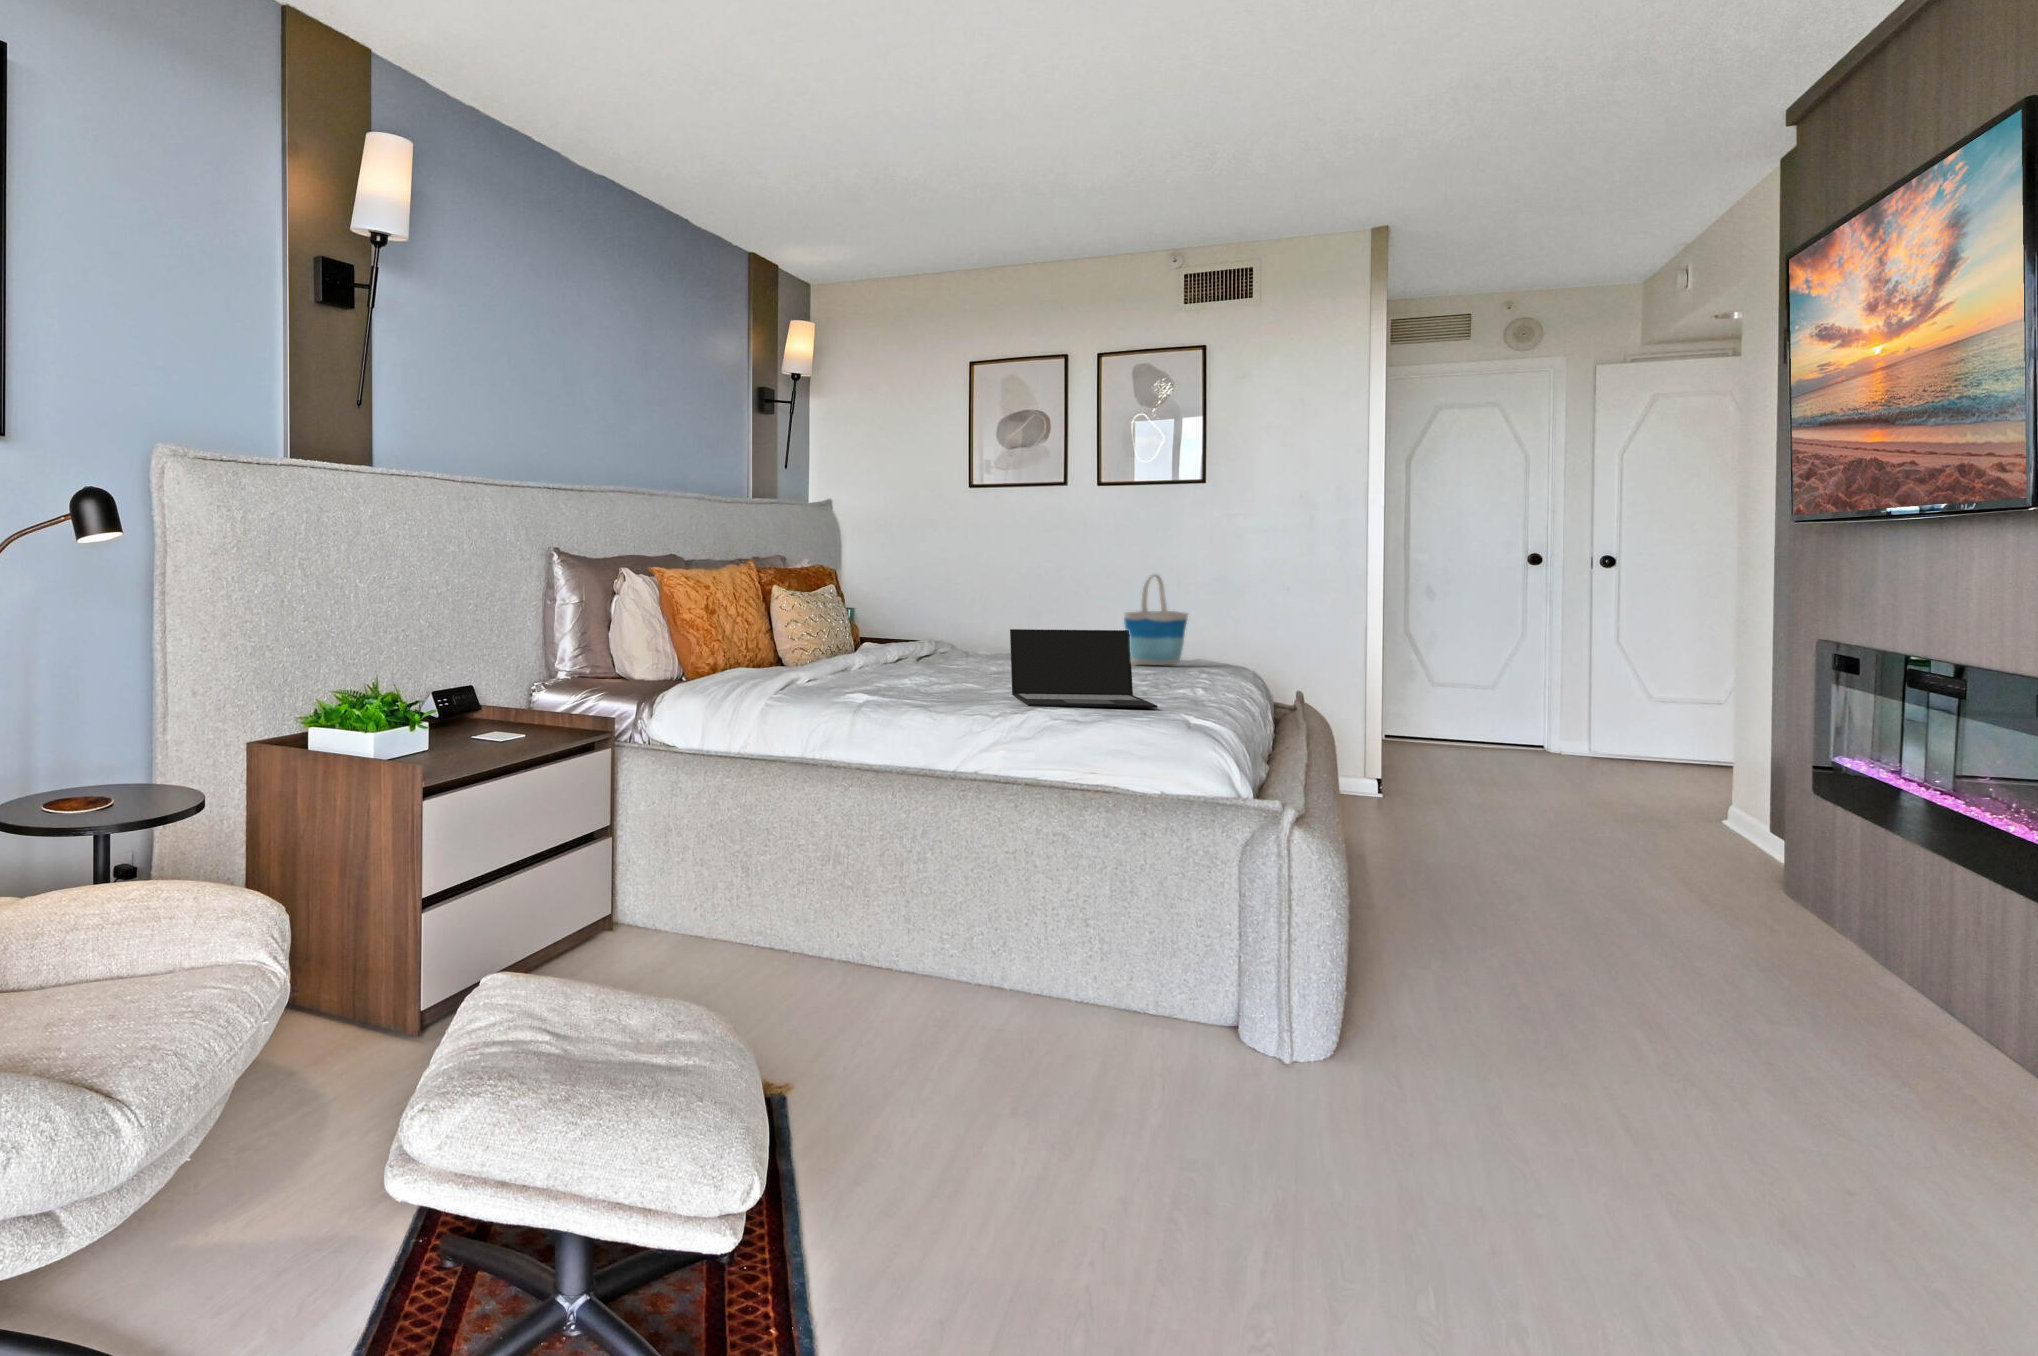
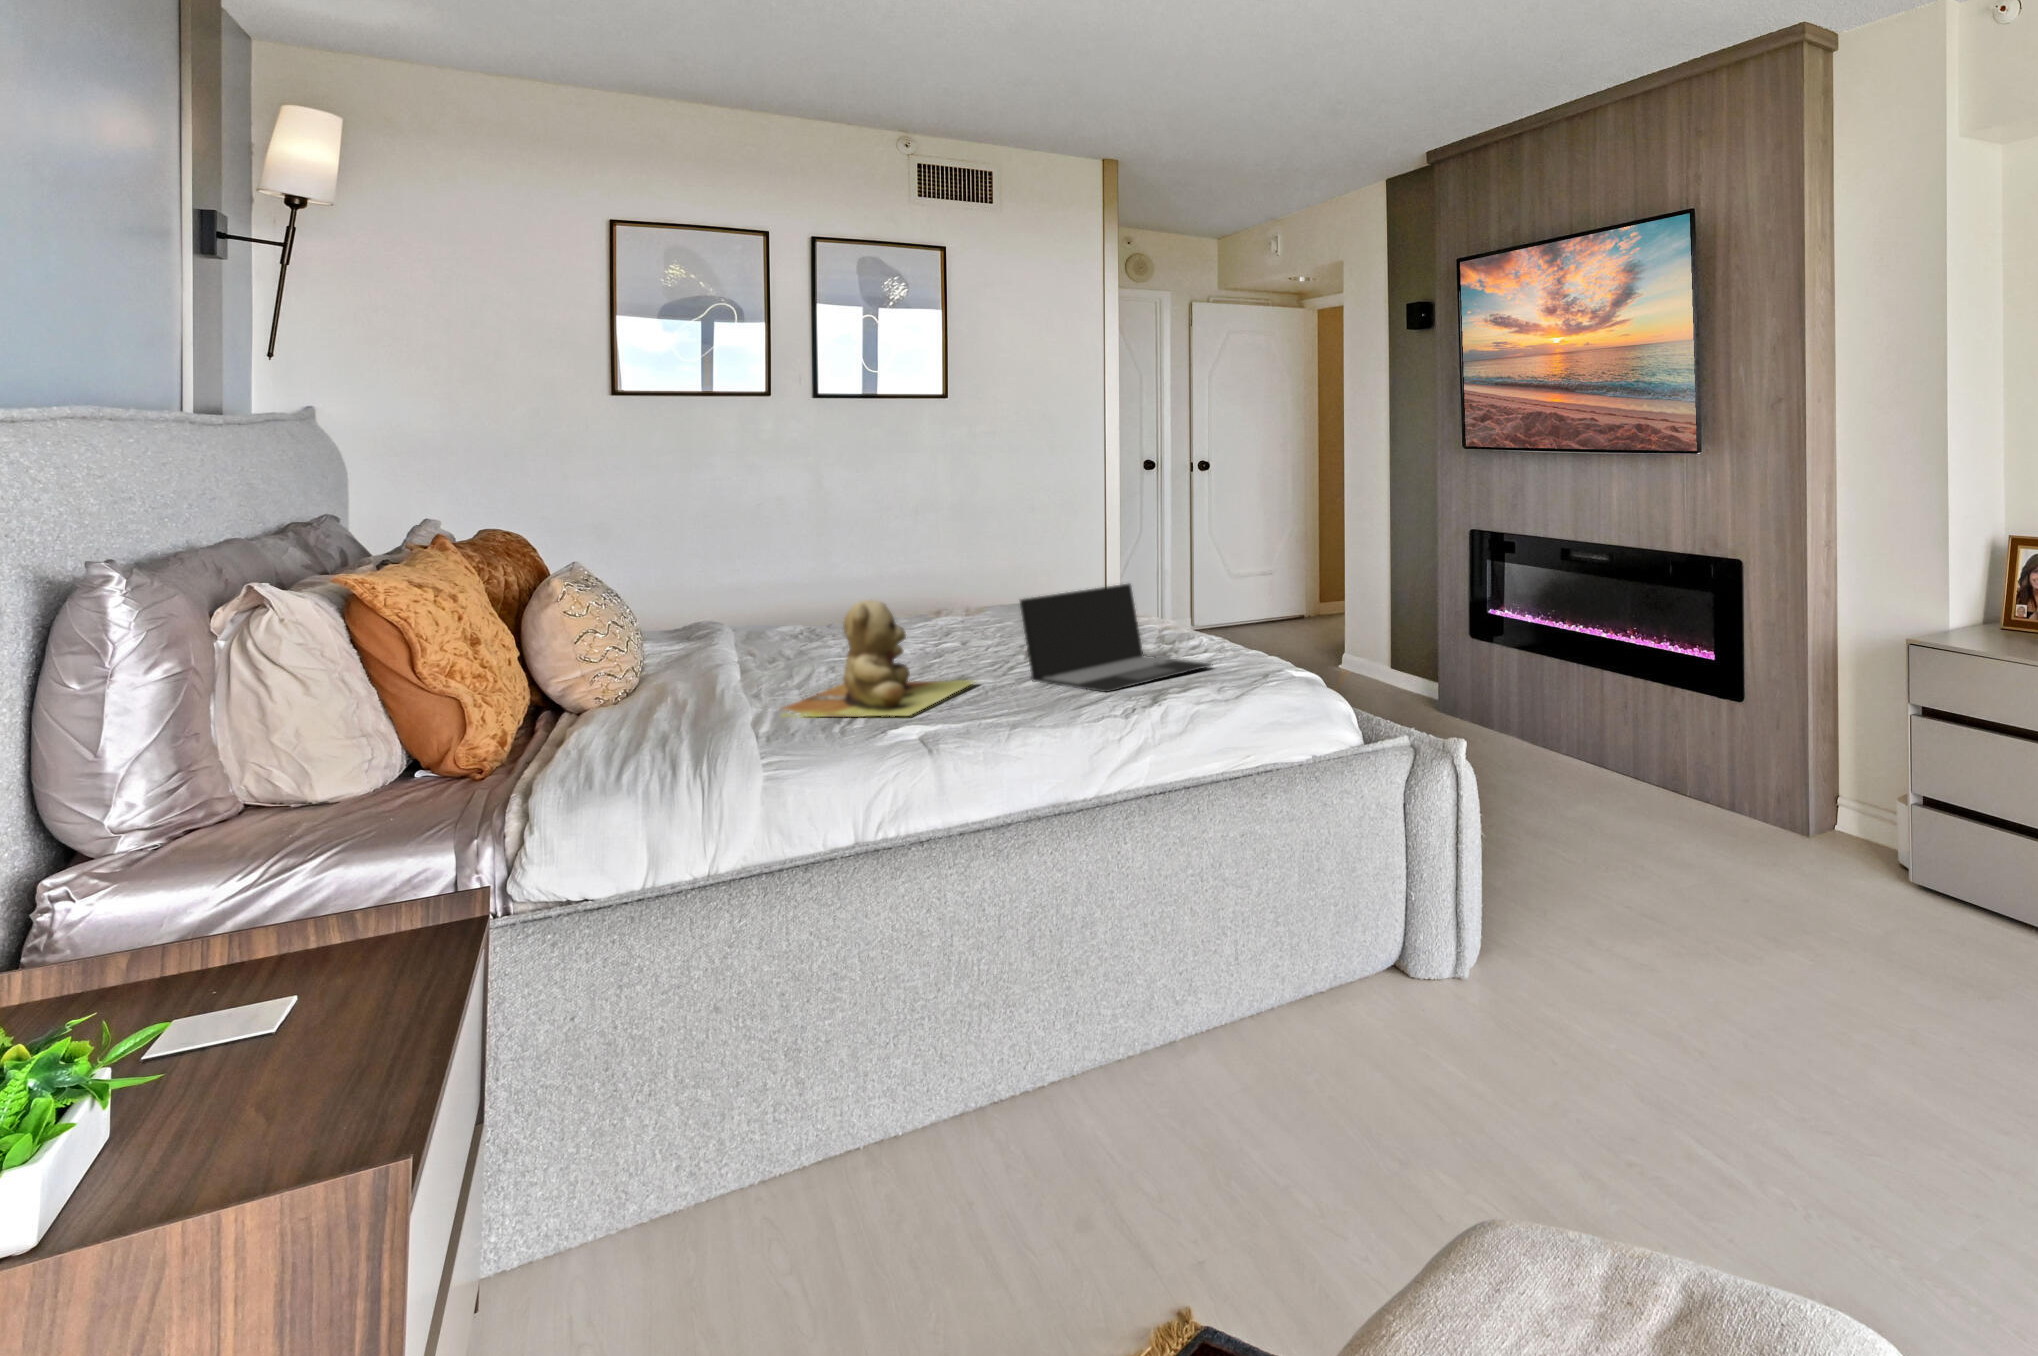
tote bag: present [1124,575,1188,665] -> none [959,507,1017,613]
teddy bear: none [823,616,976,693] -> present [781,600,977,718]

